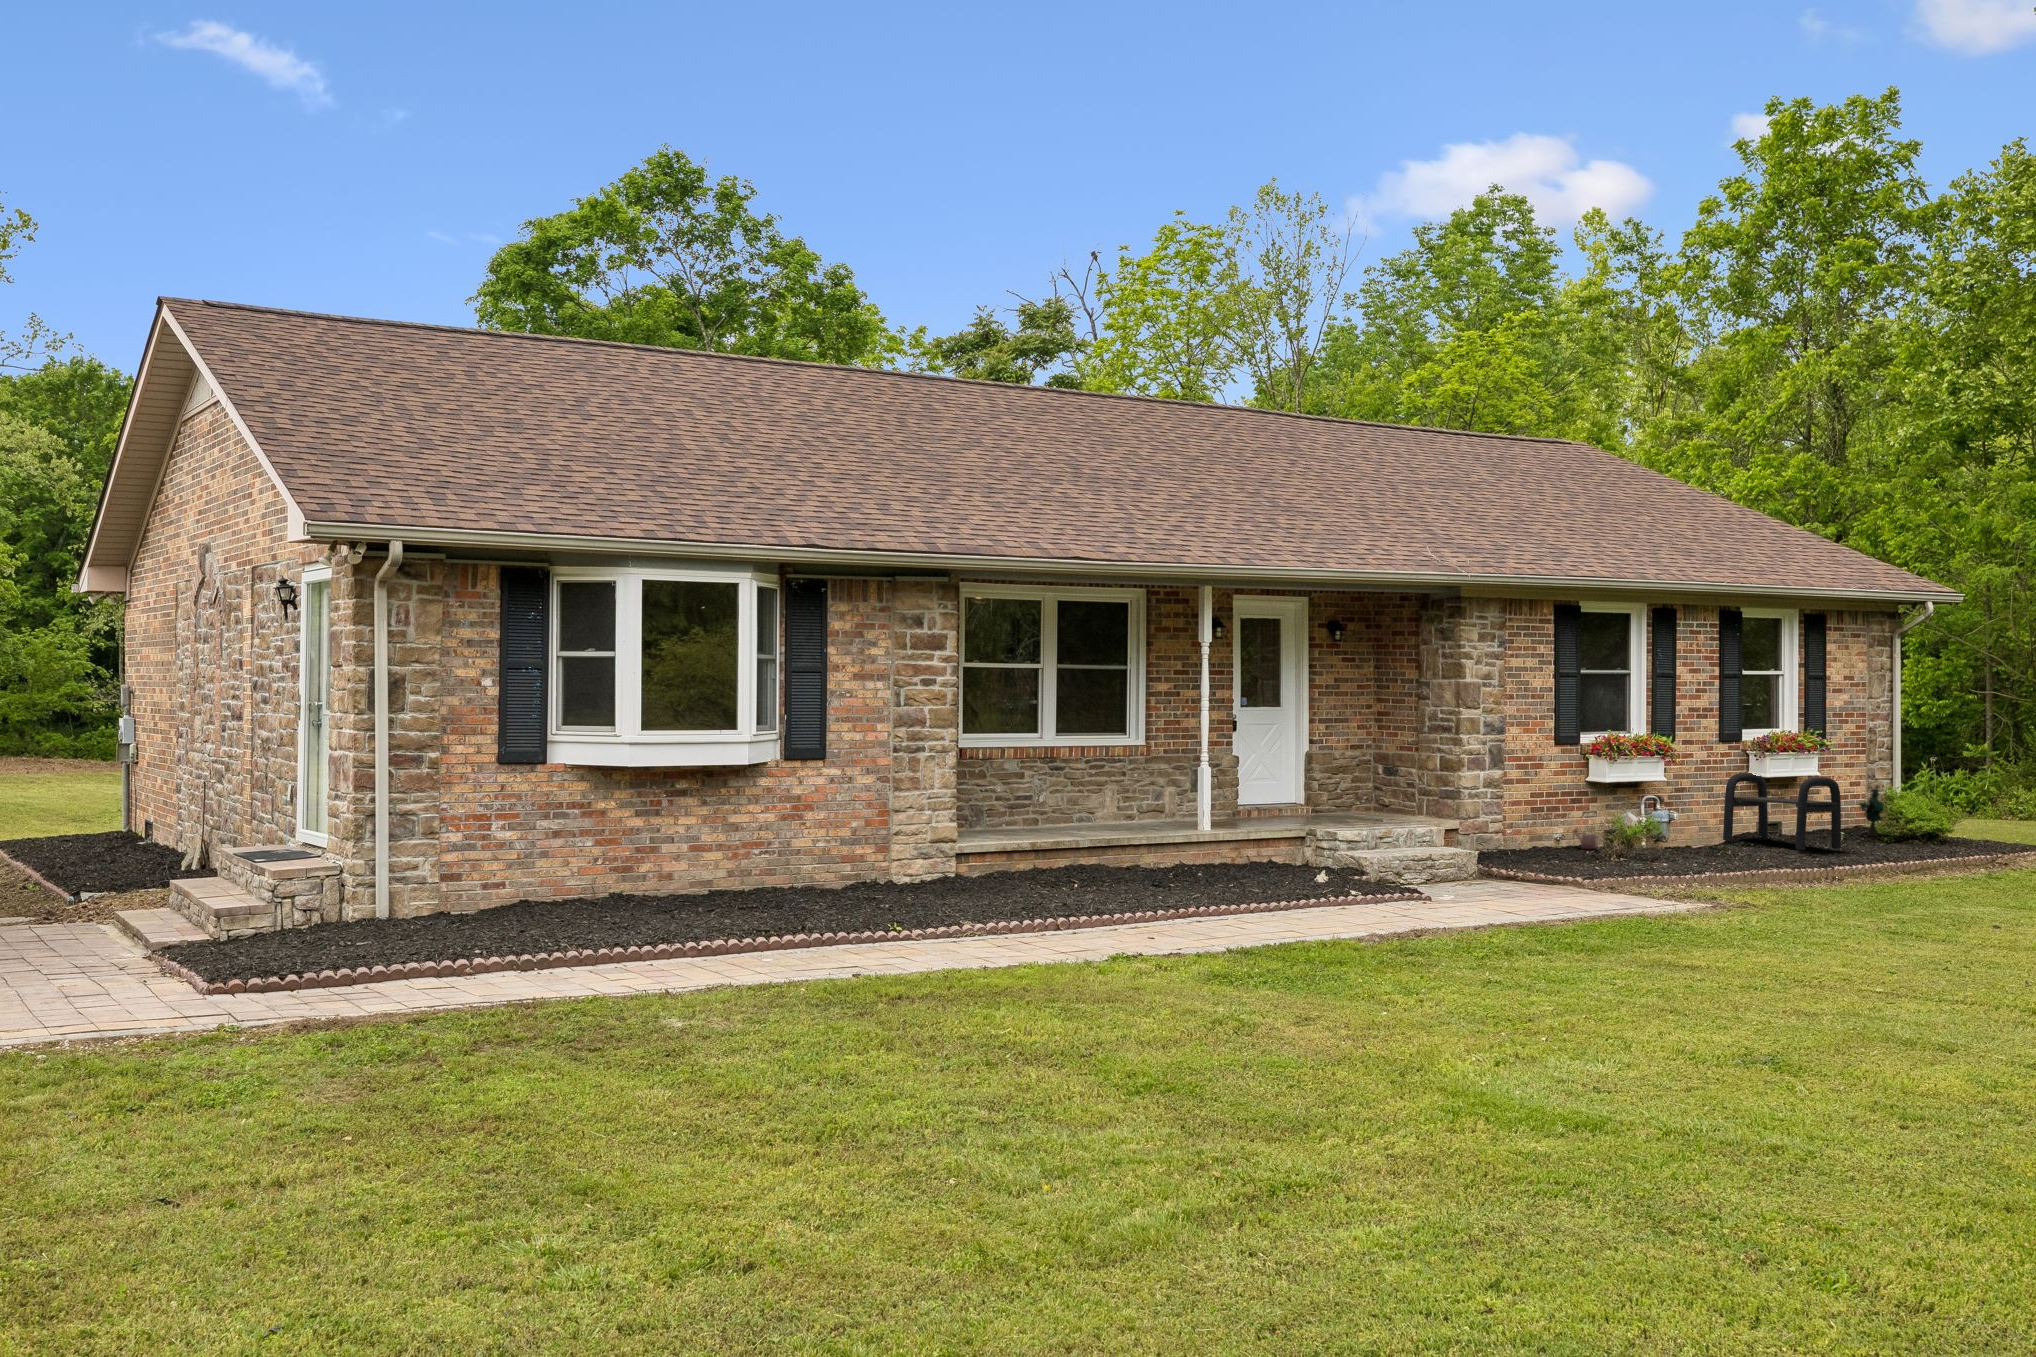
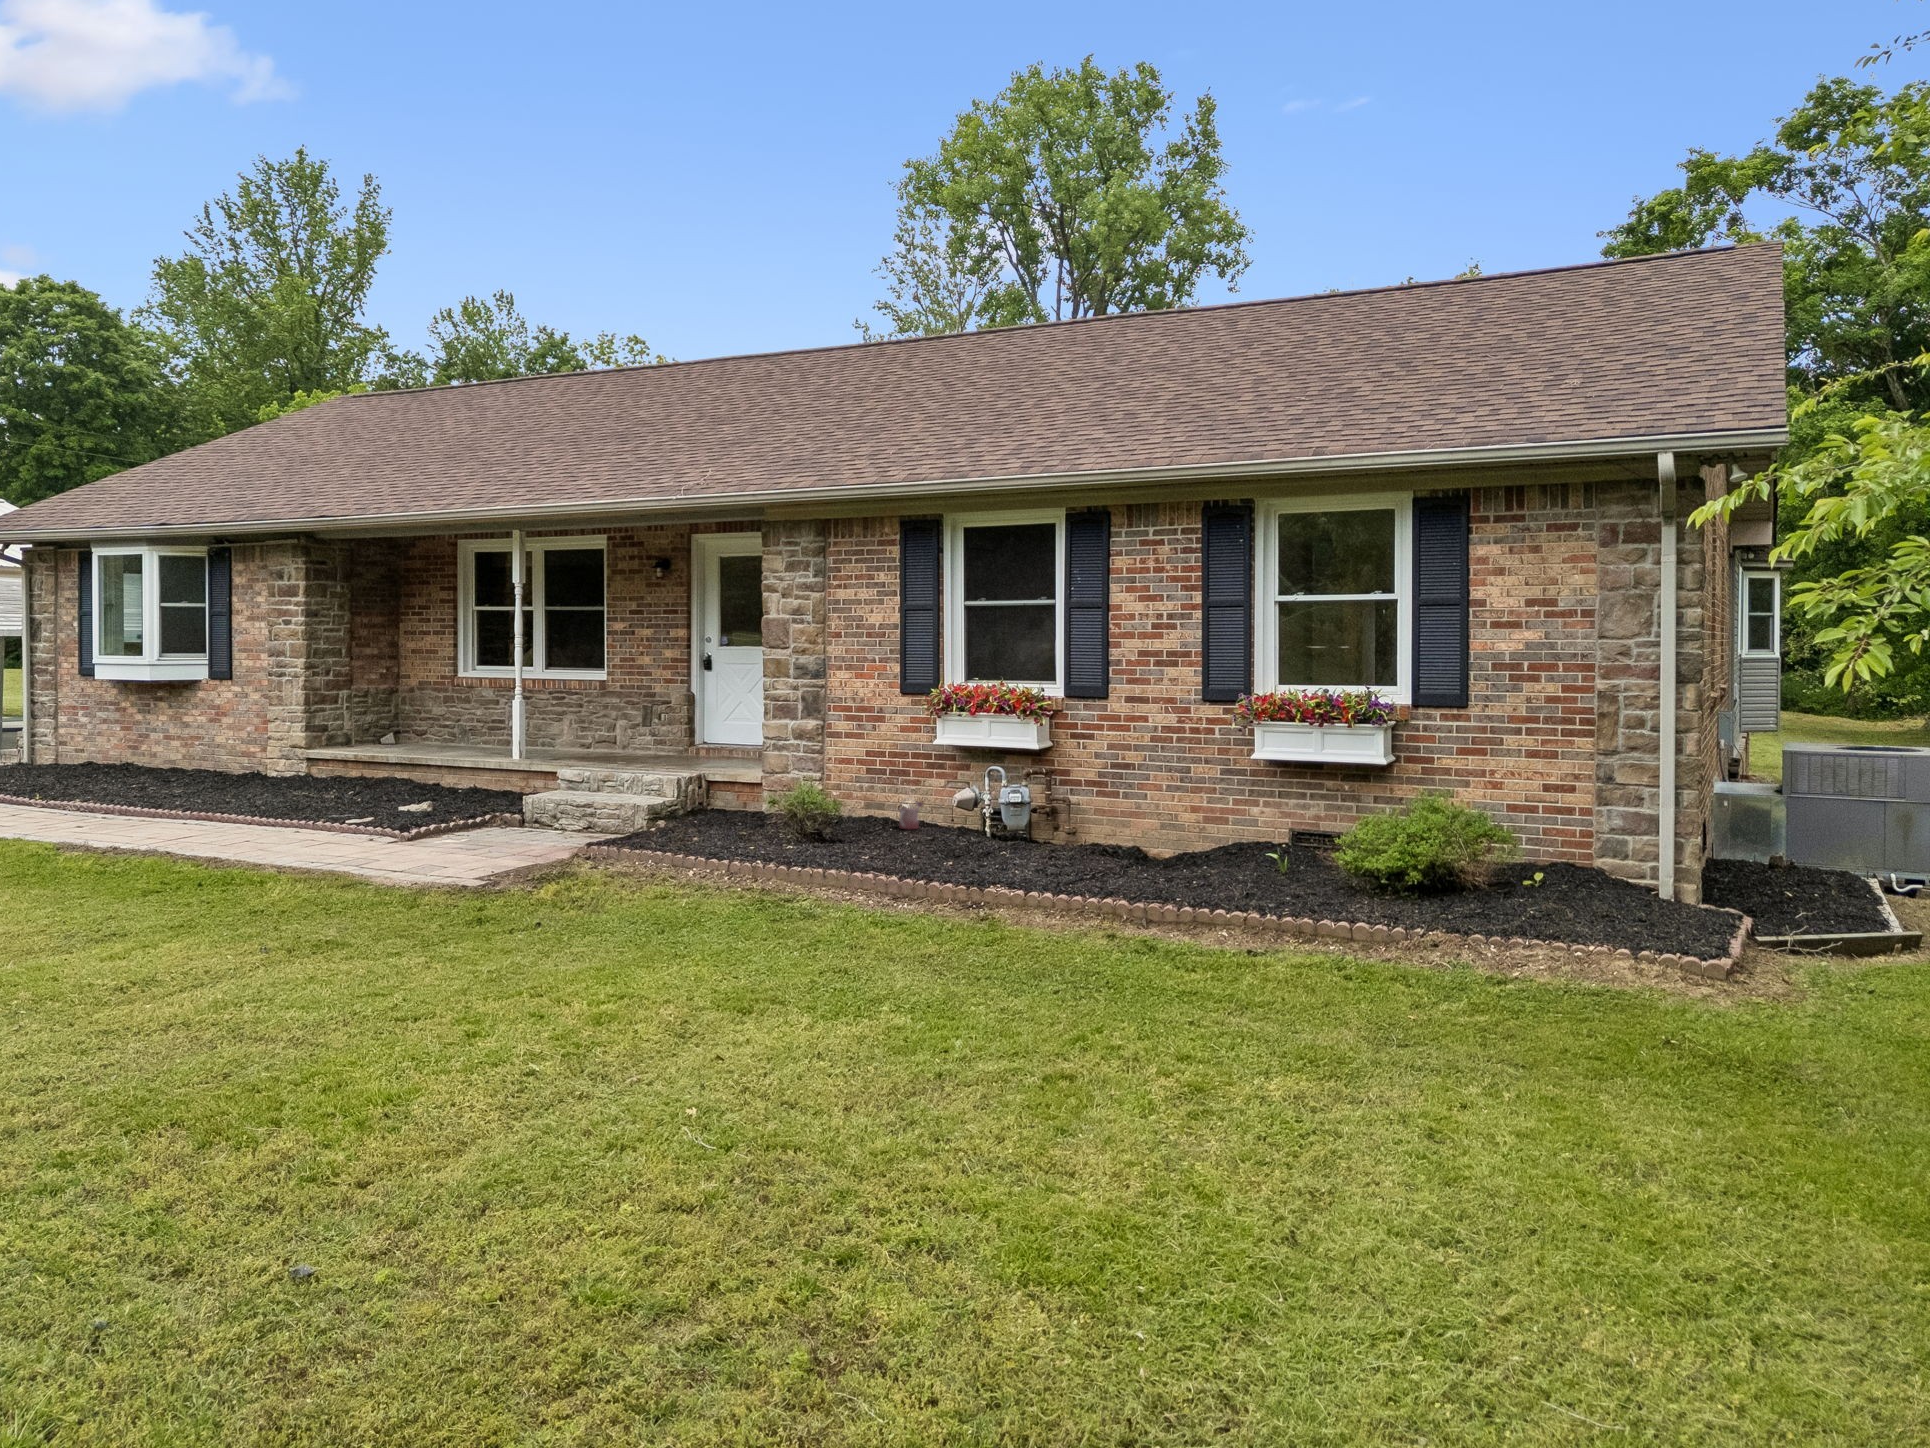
bench: present [1723,773,1841,850] -> none [1166,750,1295,884]
decorative plant: present [1859,786,1887,836] -> none [1542,793,1603,884]

